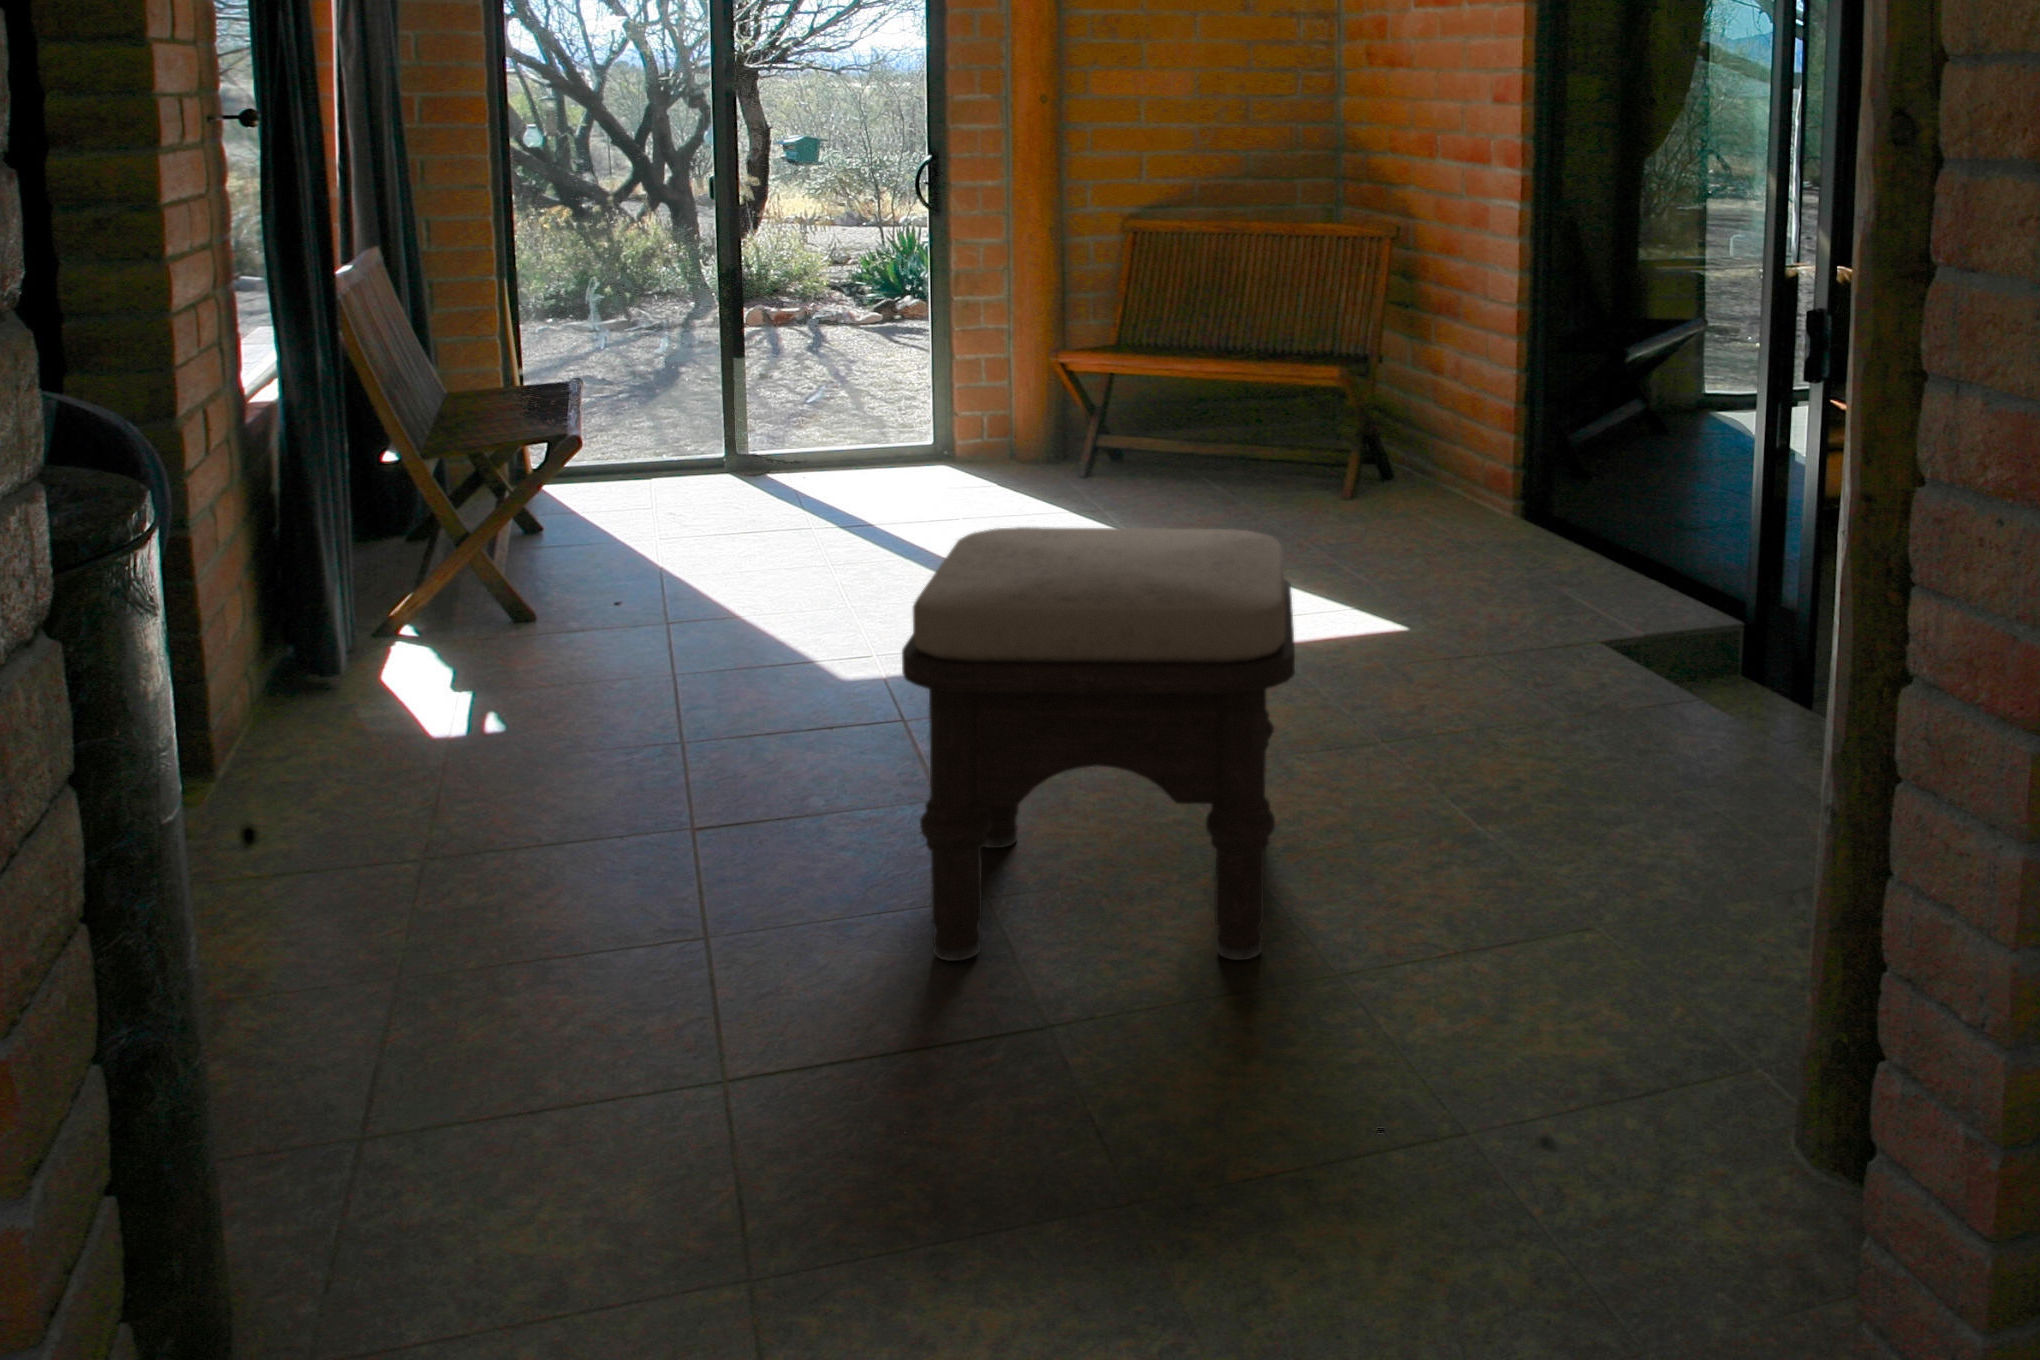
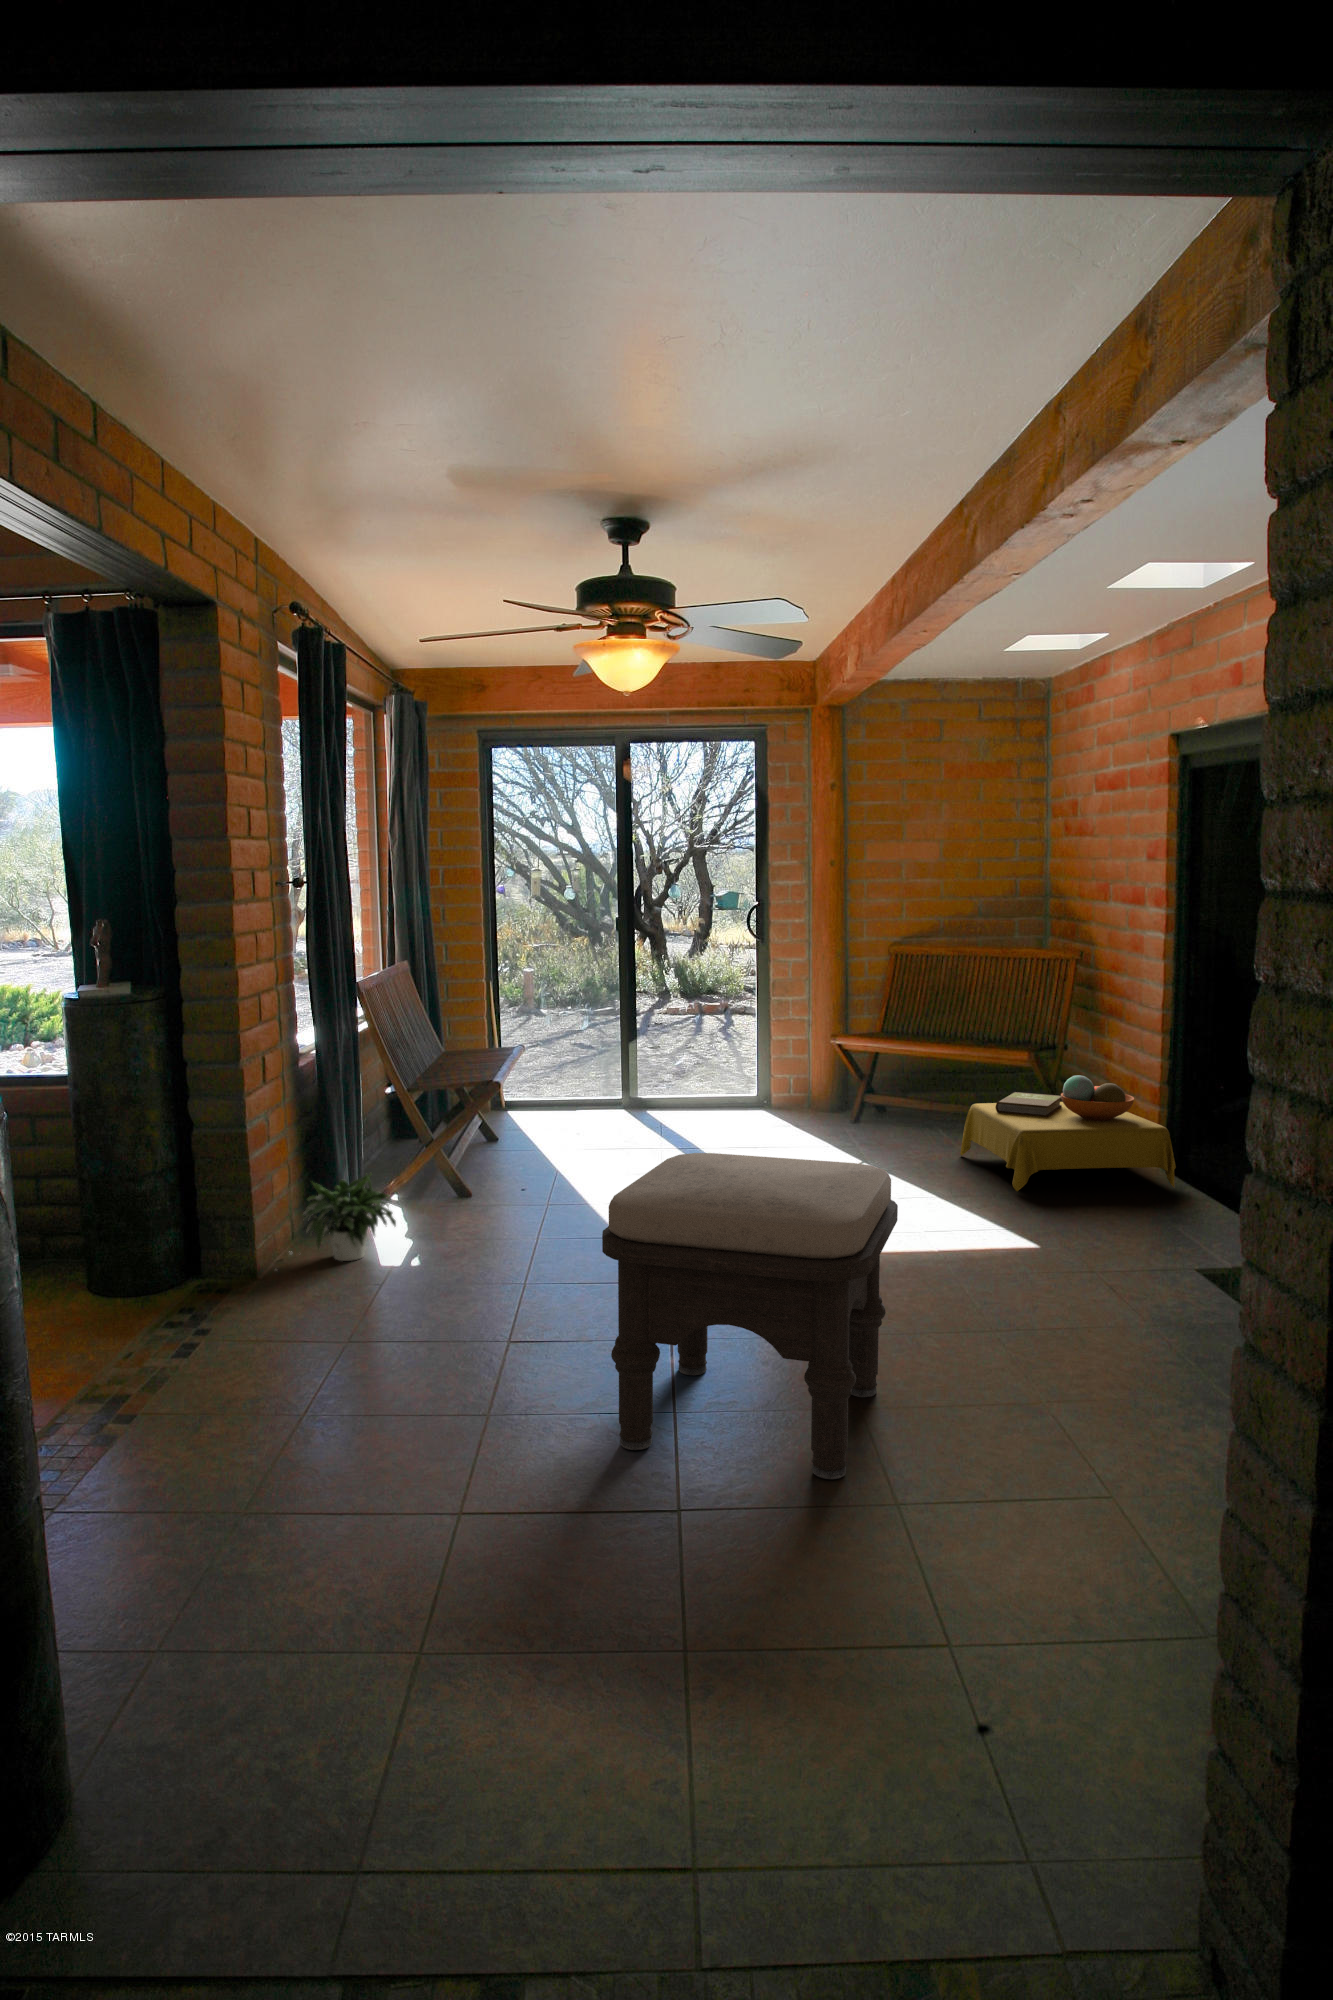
side table: none [1255,395,1538,556] -> present [960,1075,1176,1191]
potted plant: none [238,592,444,768] -> present [289,1174,396,1261]

